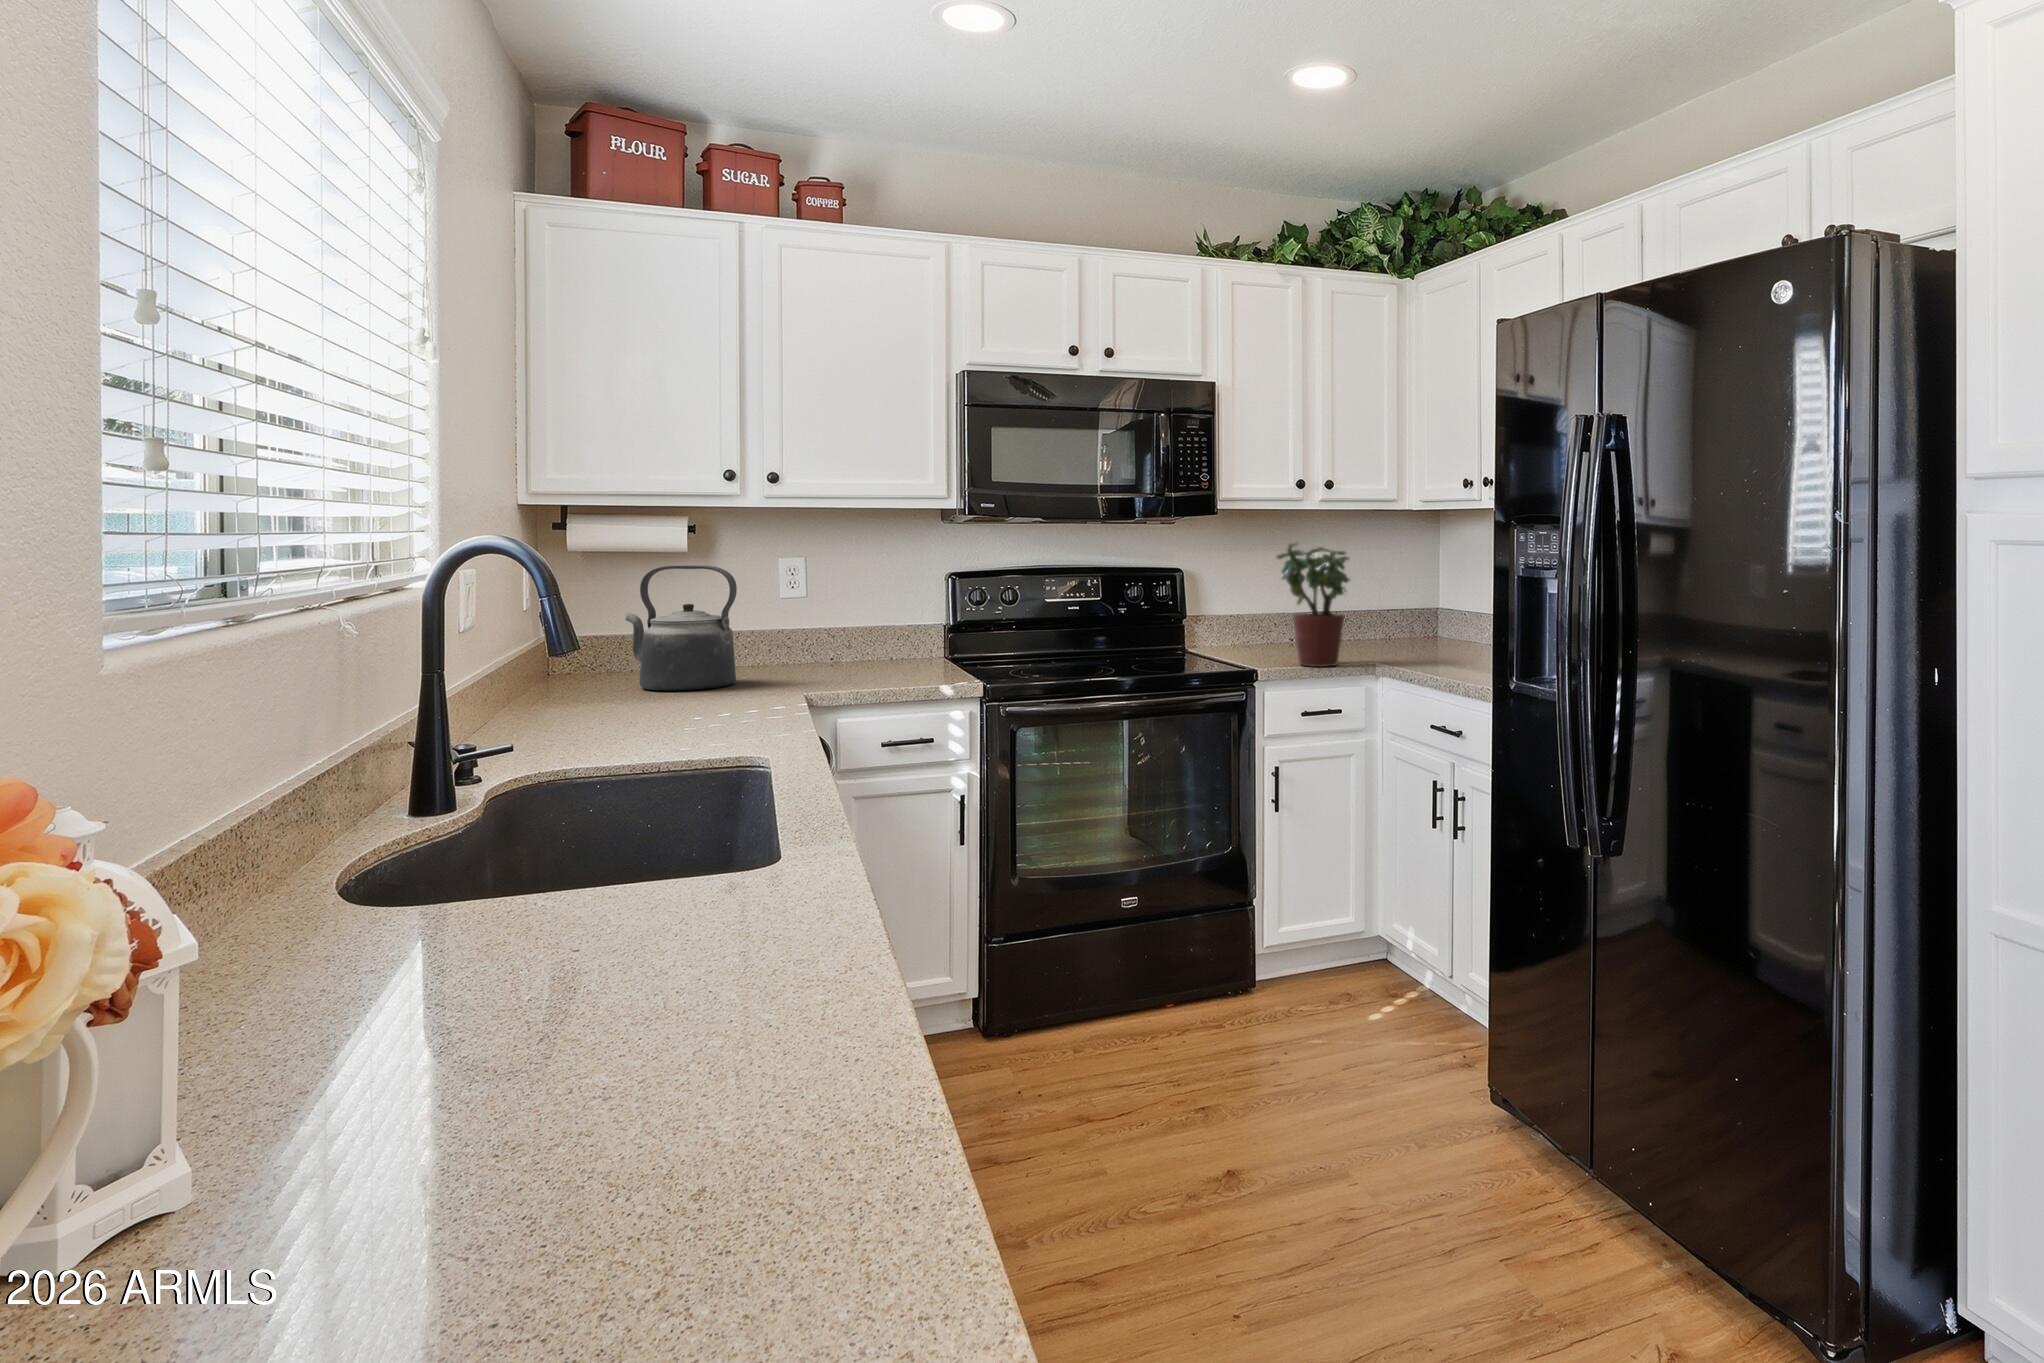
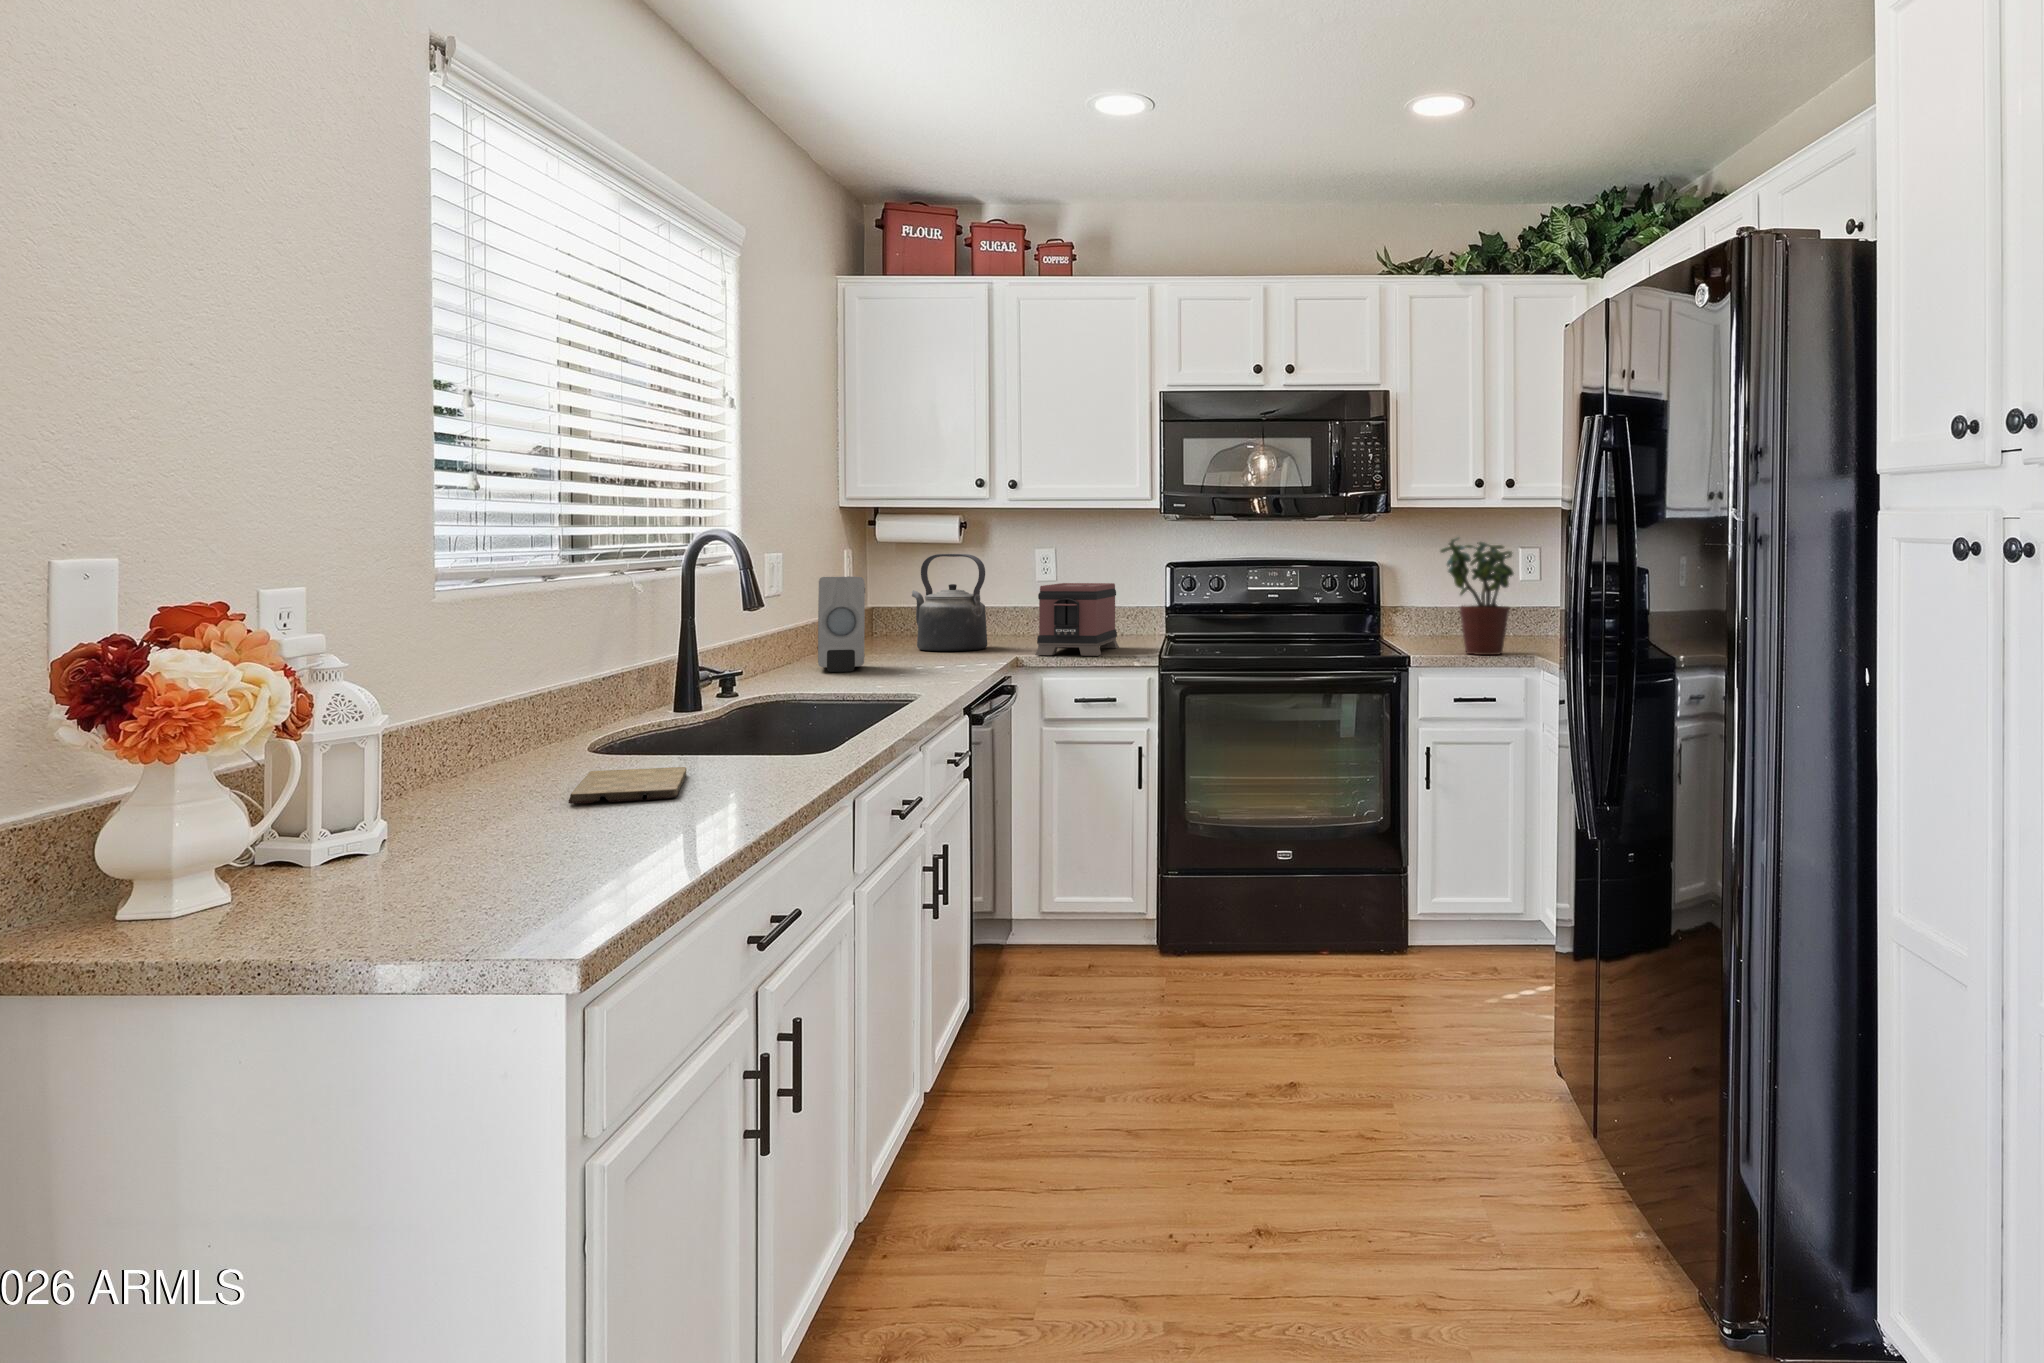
toaster: none [819,598,903,691] -> present [1035,583,1119,656]
soap dispenser: none [539,603,617,734] -> present [818,577,865,672]
cutting board: none [452,947,673,1059] -> present [568,767,686,804]

